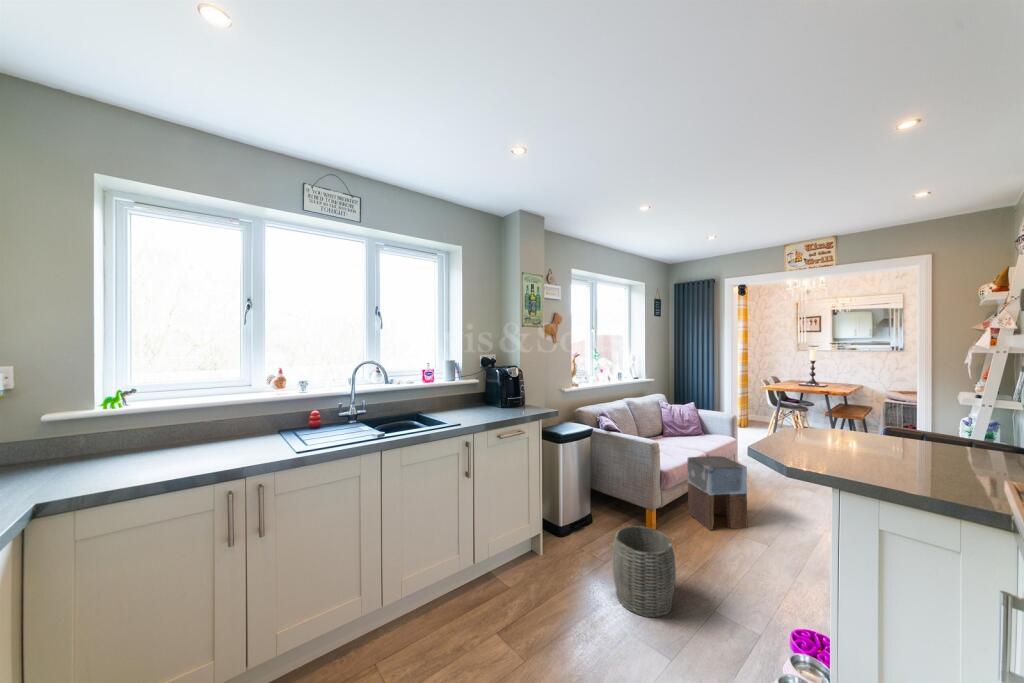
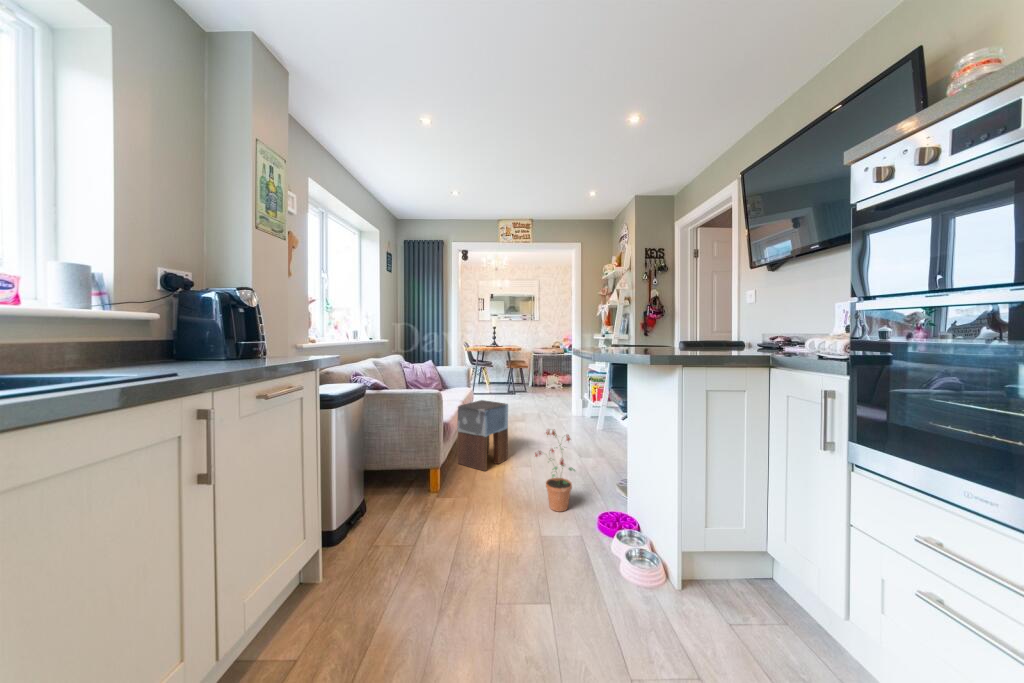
potted plant: none [731,505,782,603] -> present [535,430,575,512]
woven basket: present [612,526,676,617] -> none [446,479,518,584]

